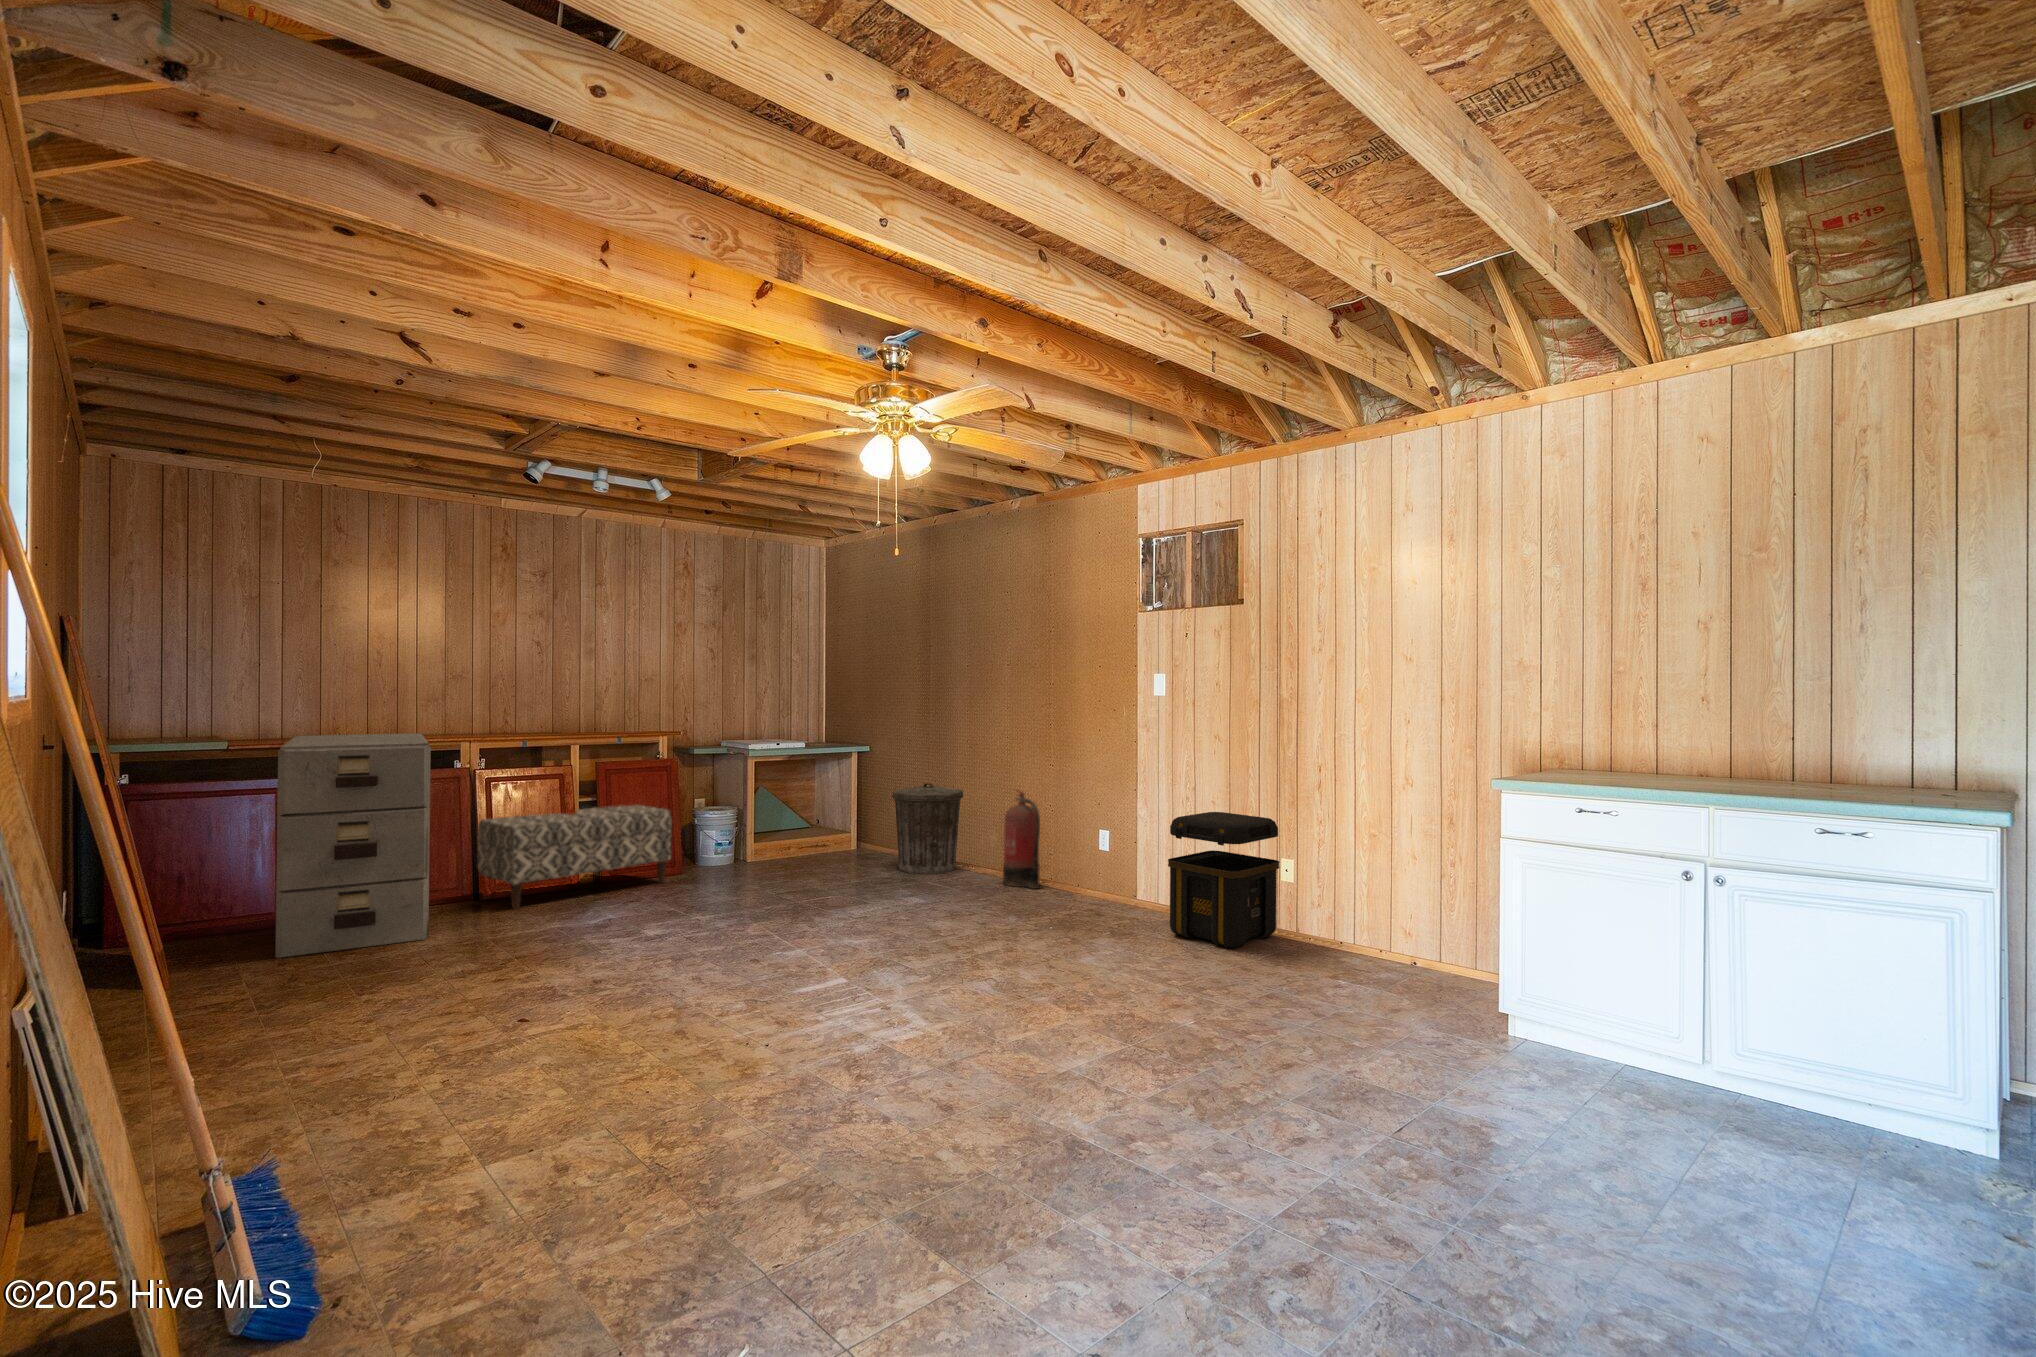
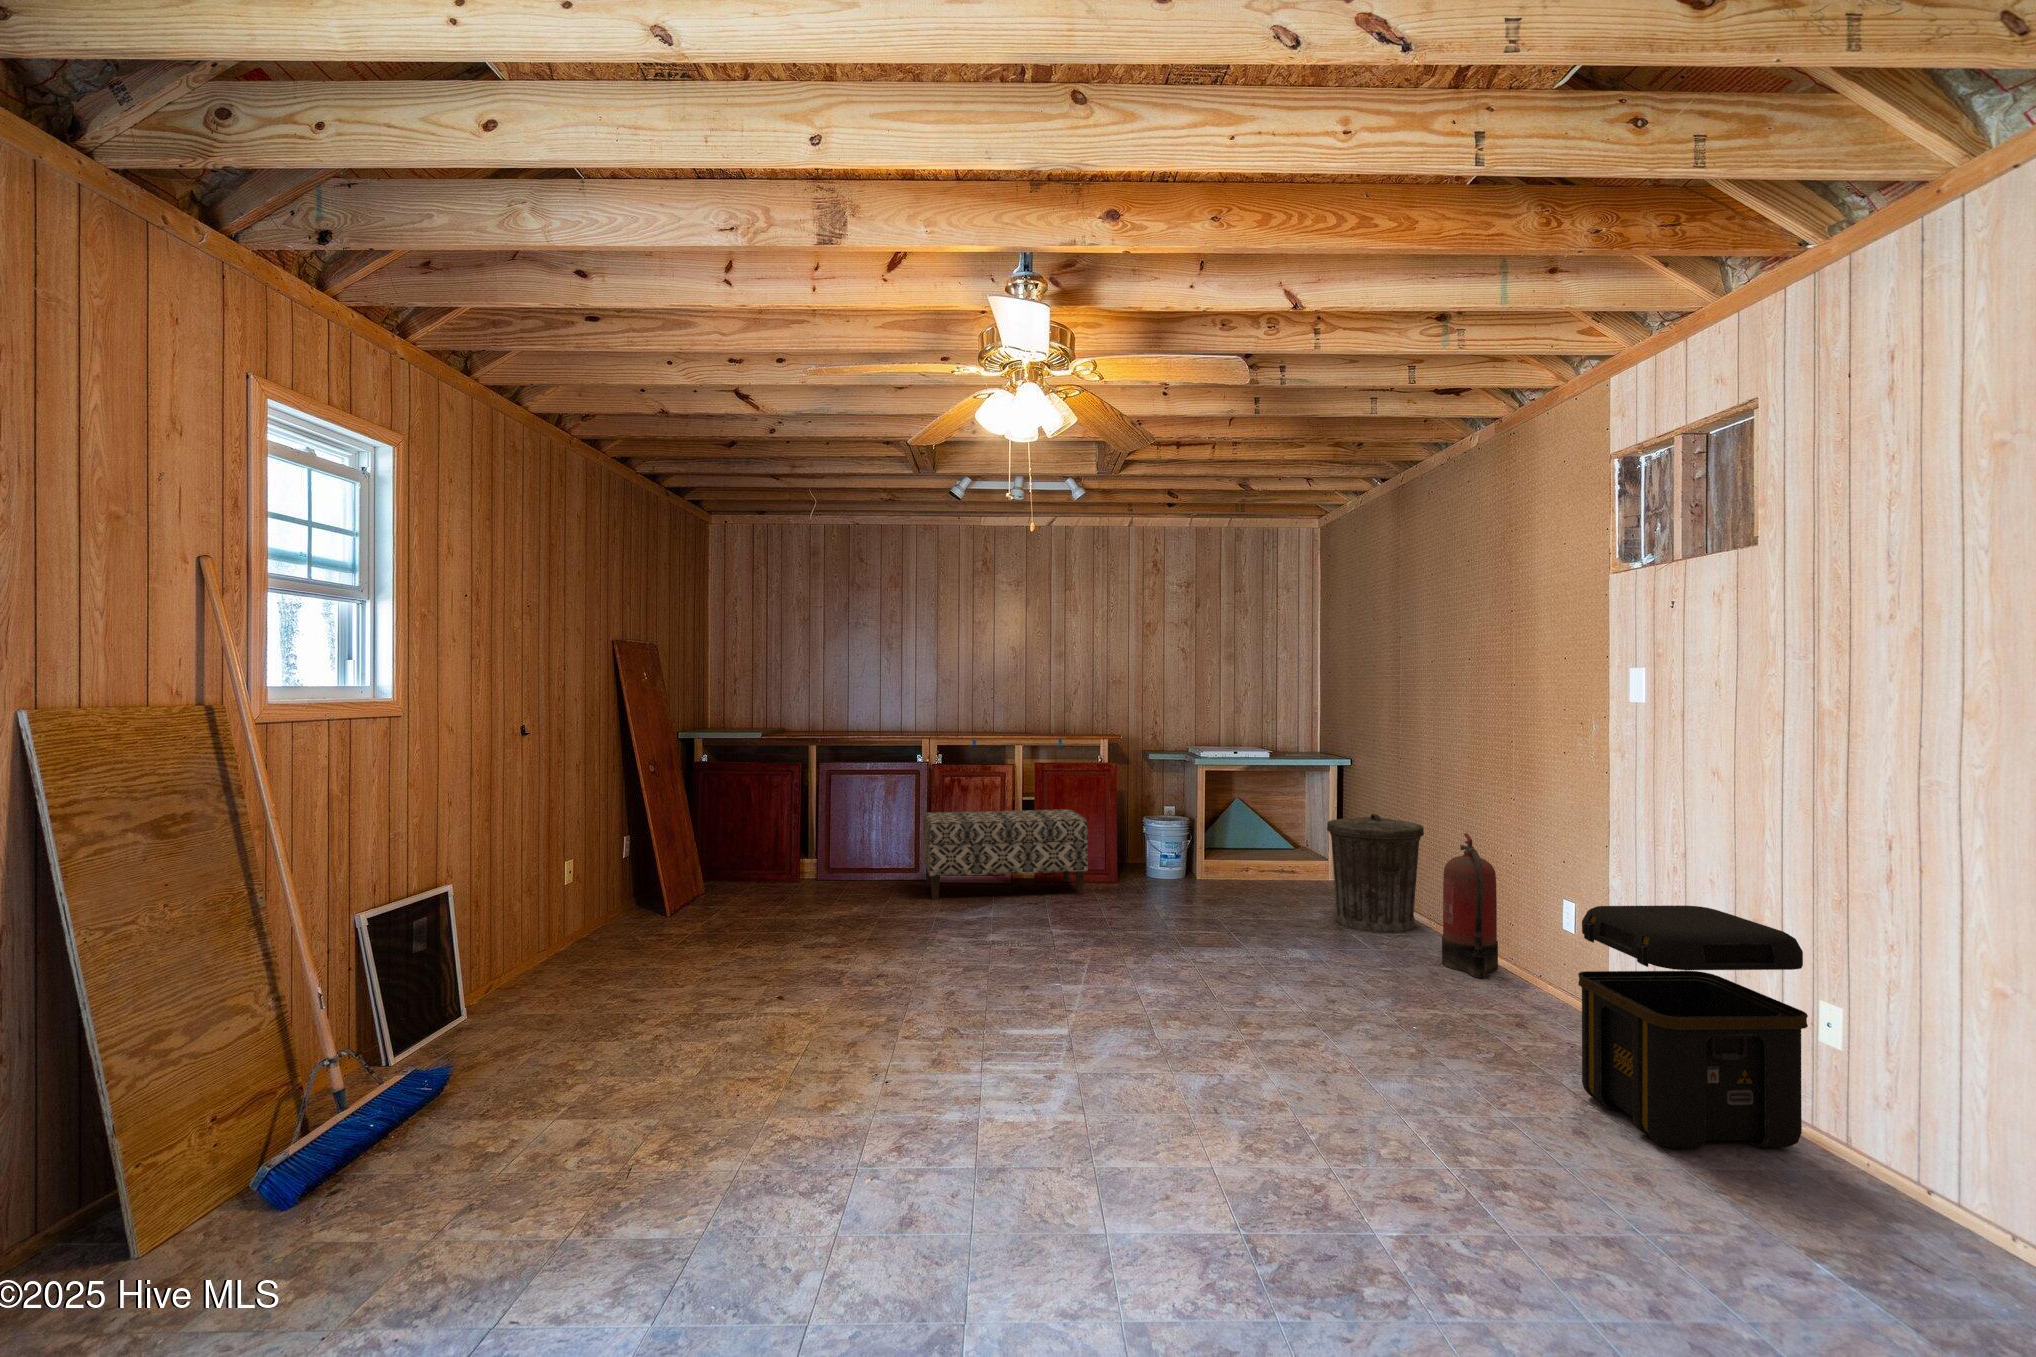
filing cabinet: present [275,733,431,958] -> none [740,731,882,915]

